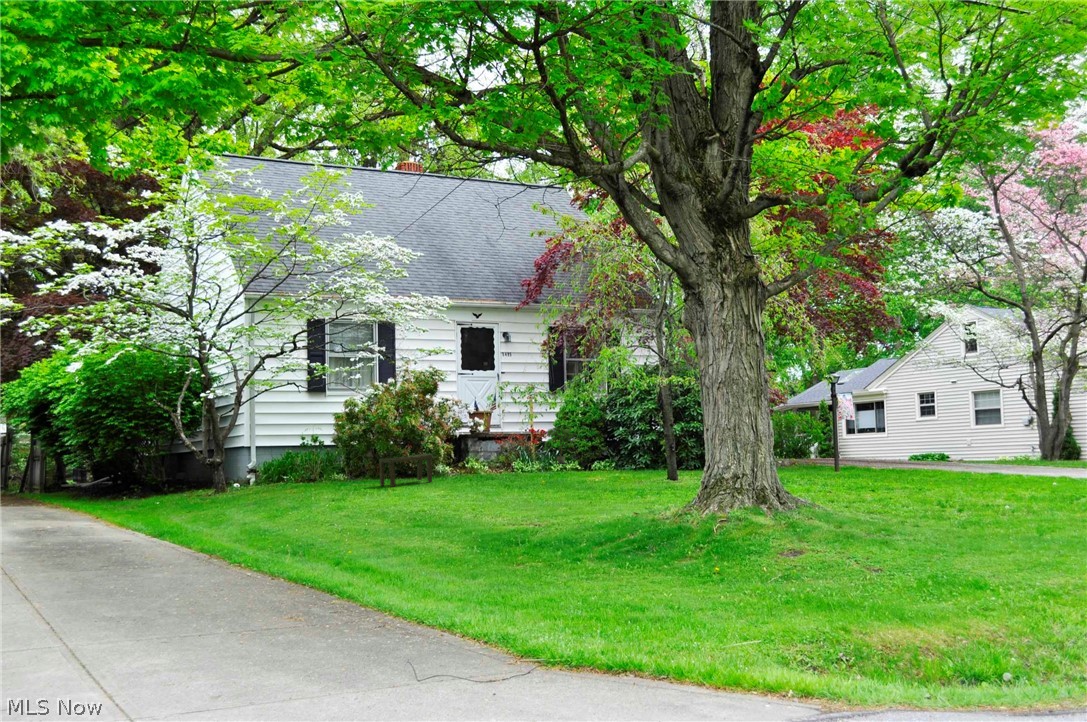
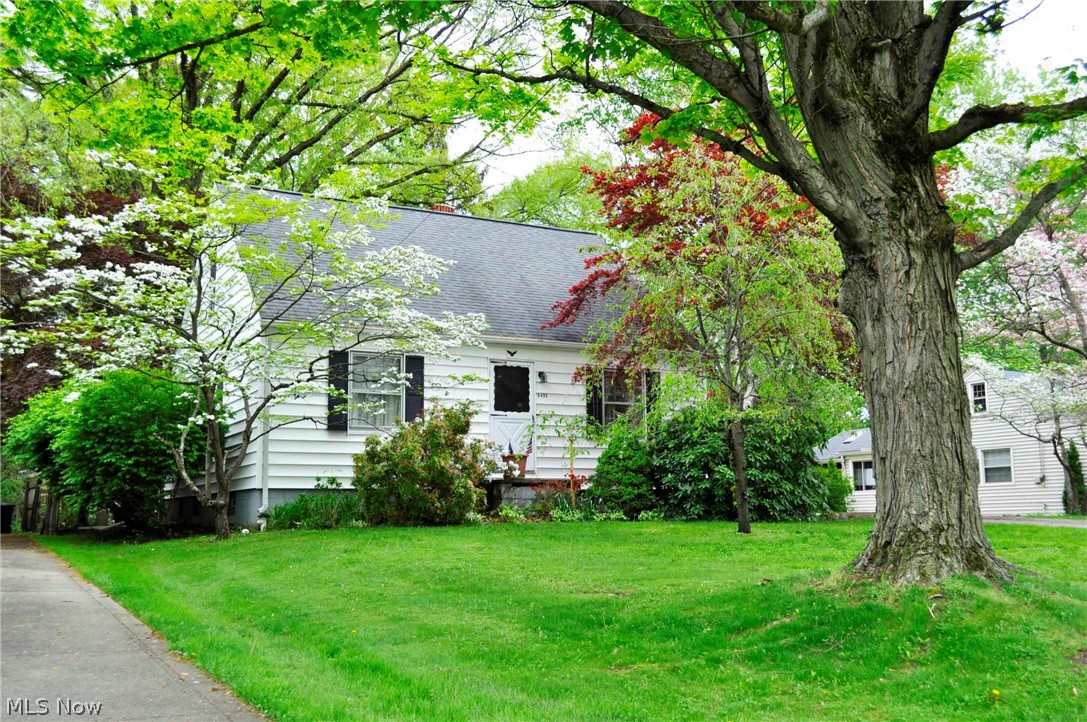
bench: present [379,454,432,487] -> none [404,499,464,536]

